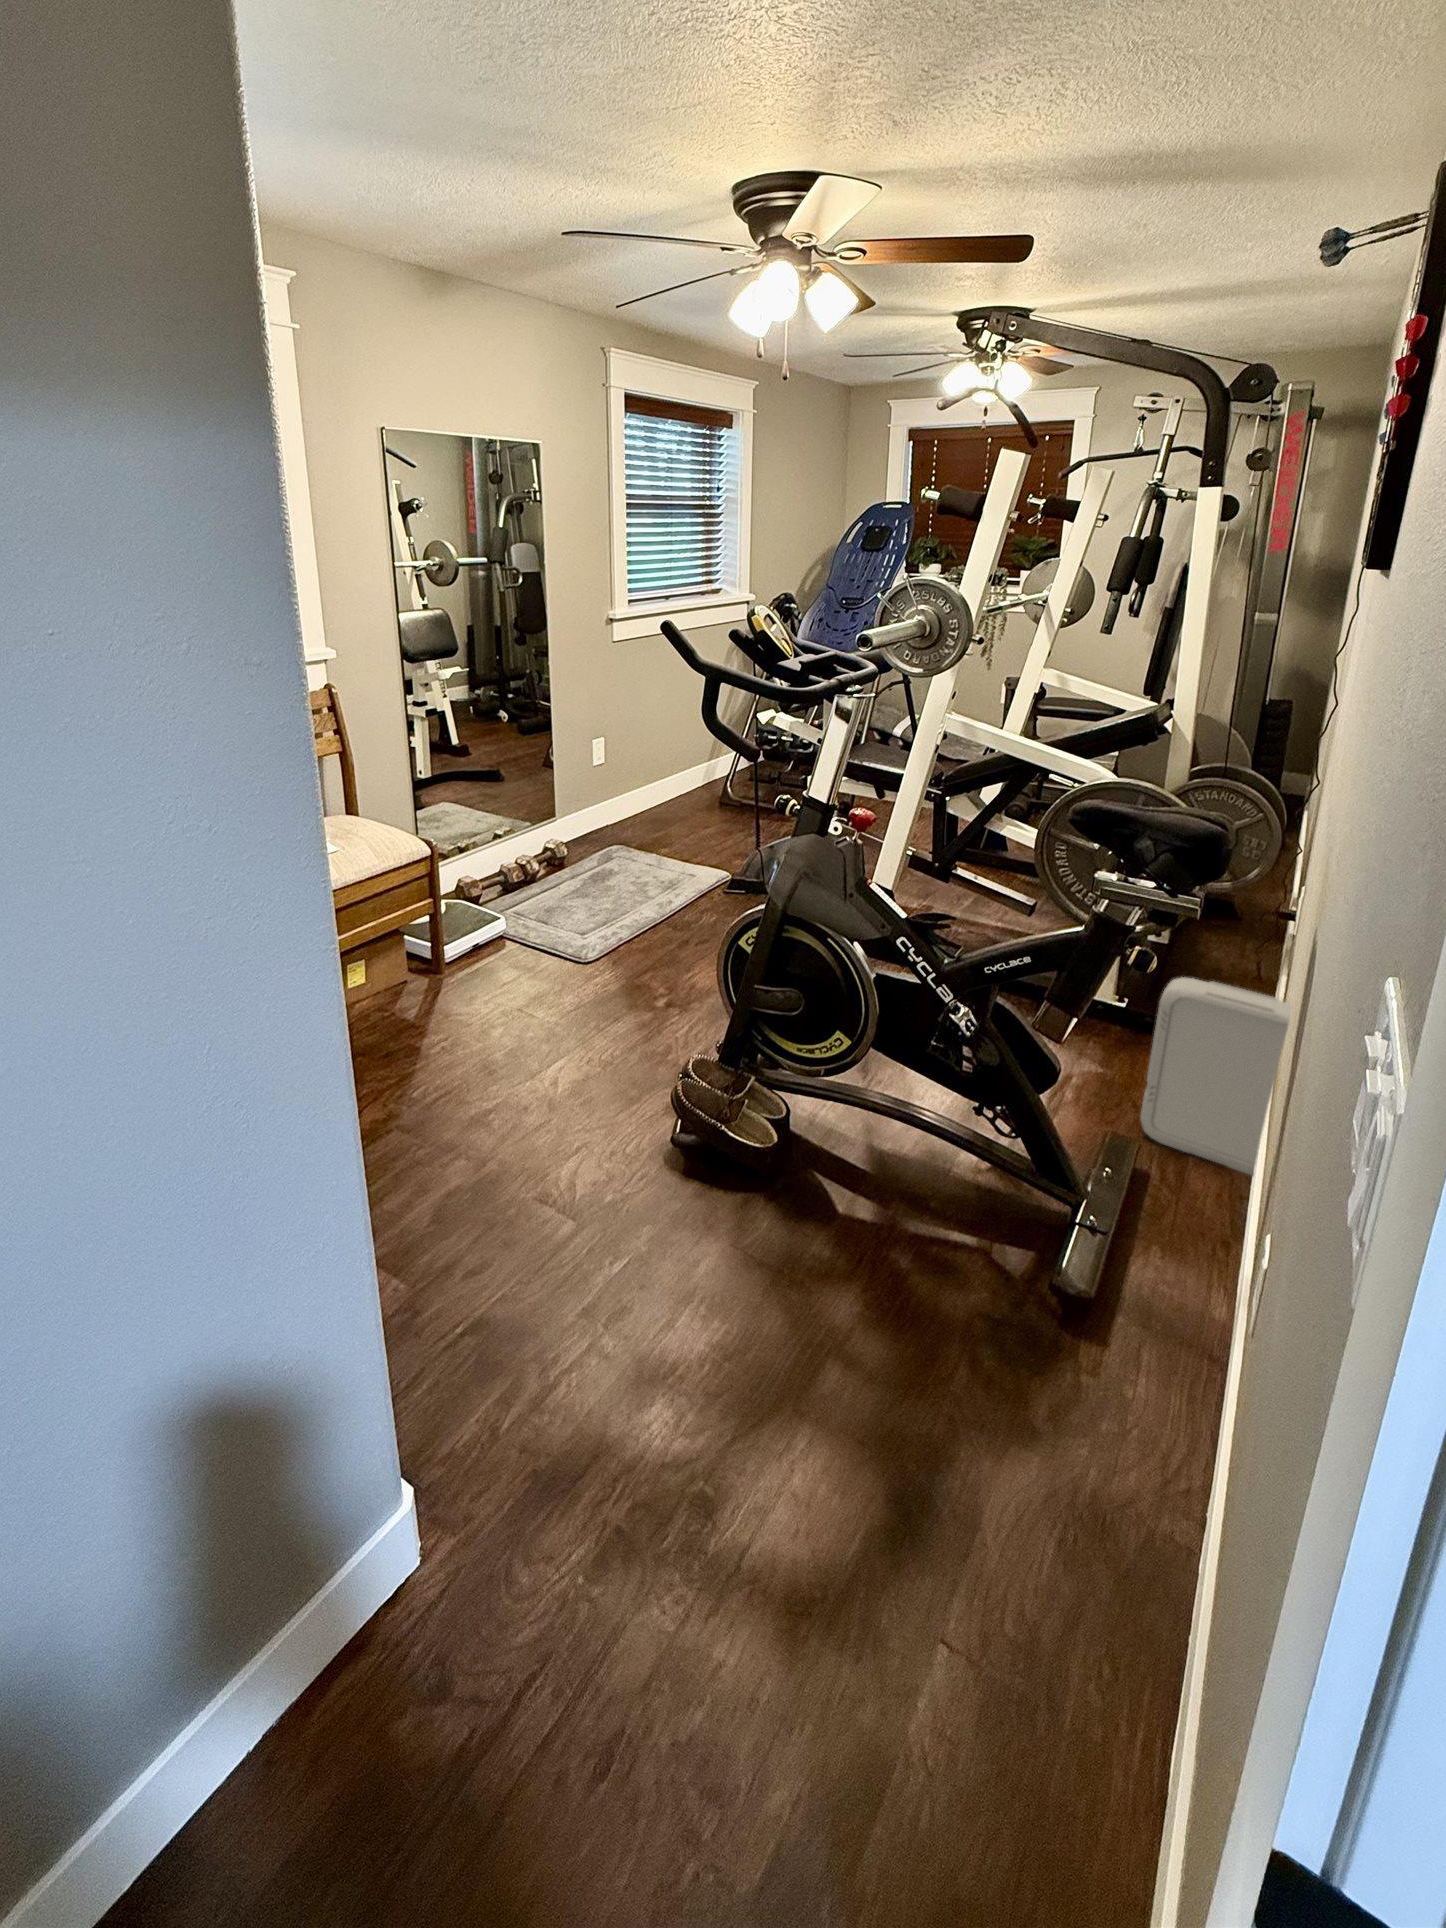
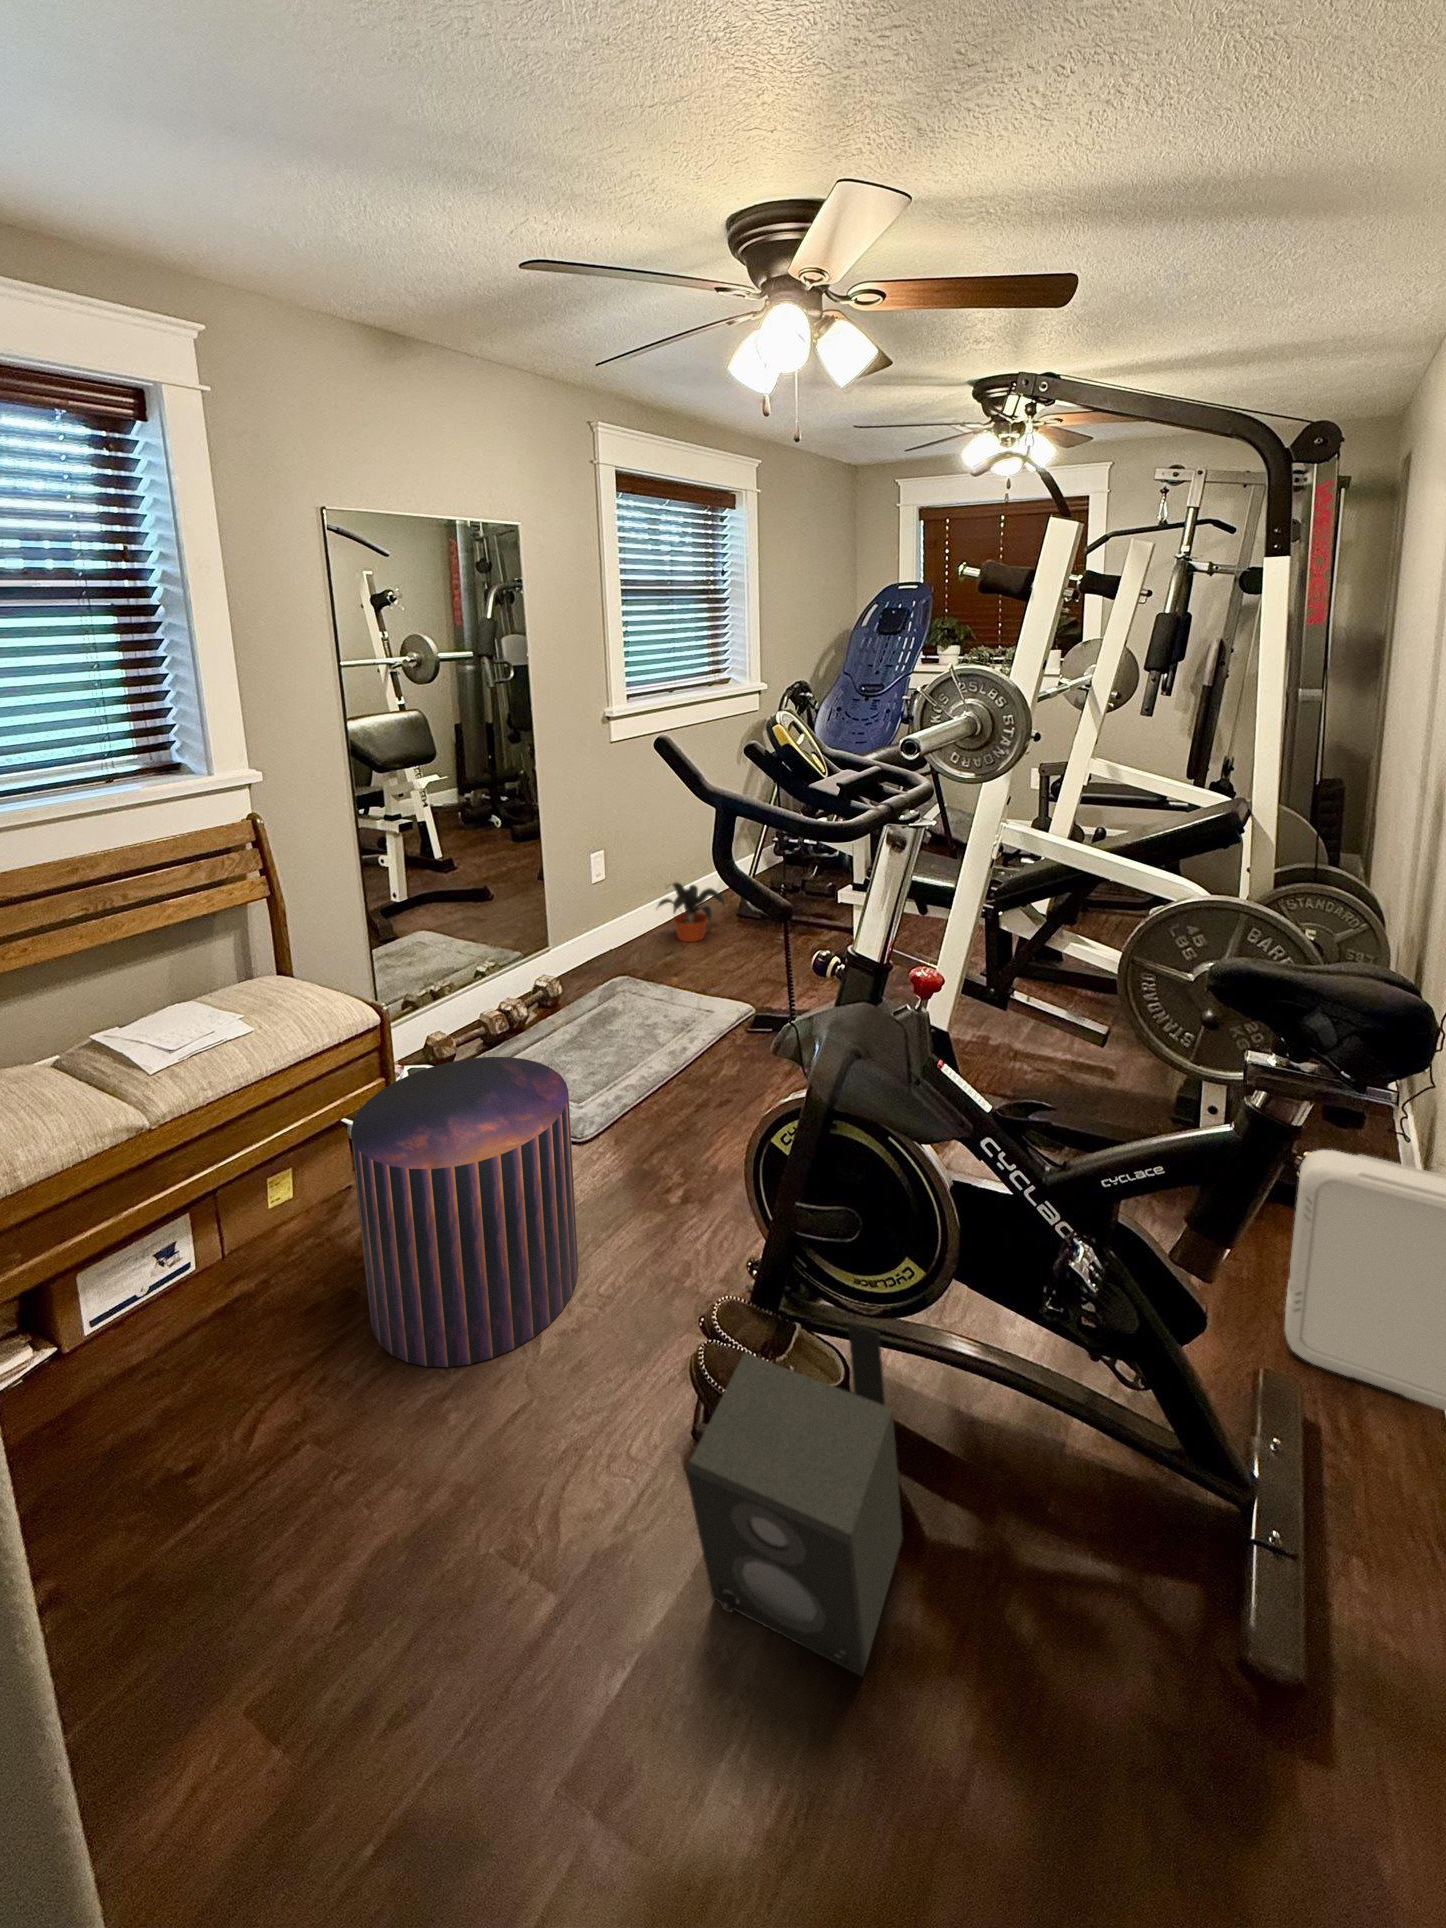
potted plant: none [648,770,709,823] -> present [658,882,725,942]
pouf: none [419,881,584,1097] -> present [351,1057,578,1367]
speaker: none [668,1070,821,1283] -> present [686,1322,902,1676]

